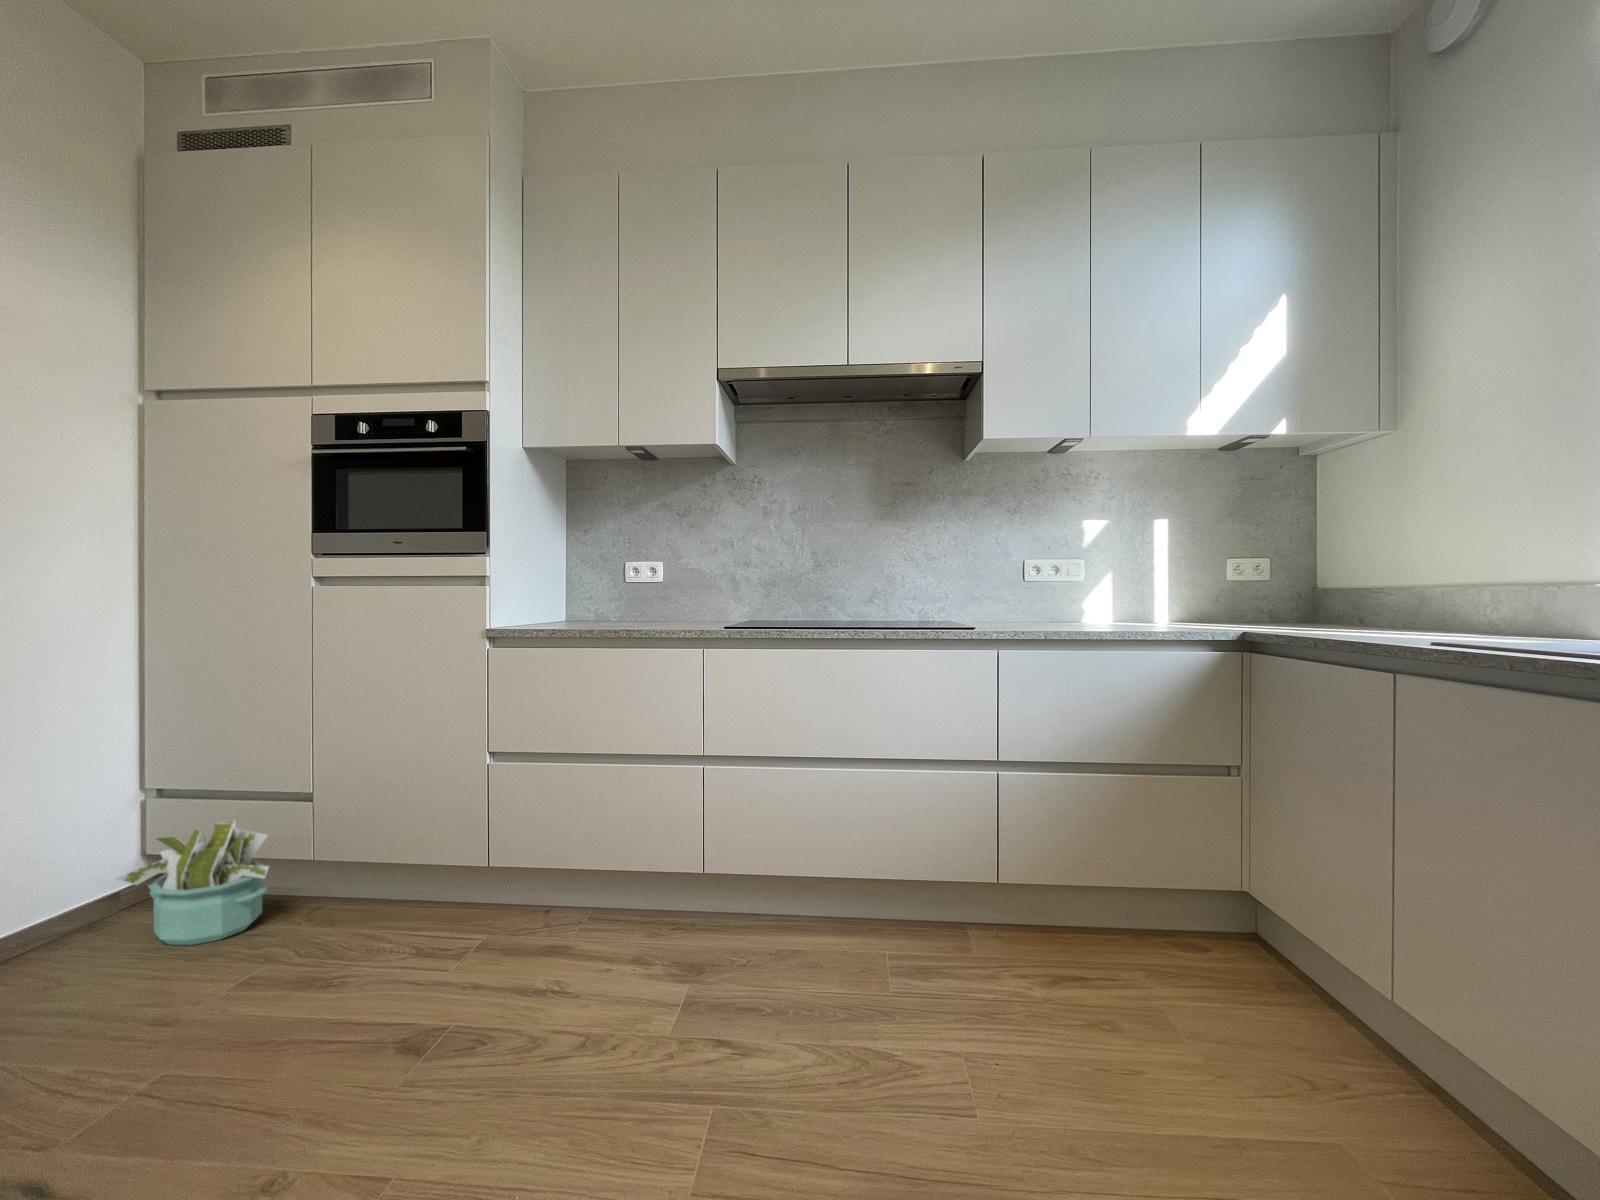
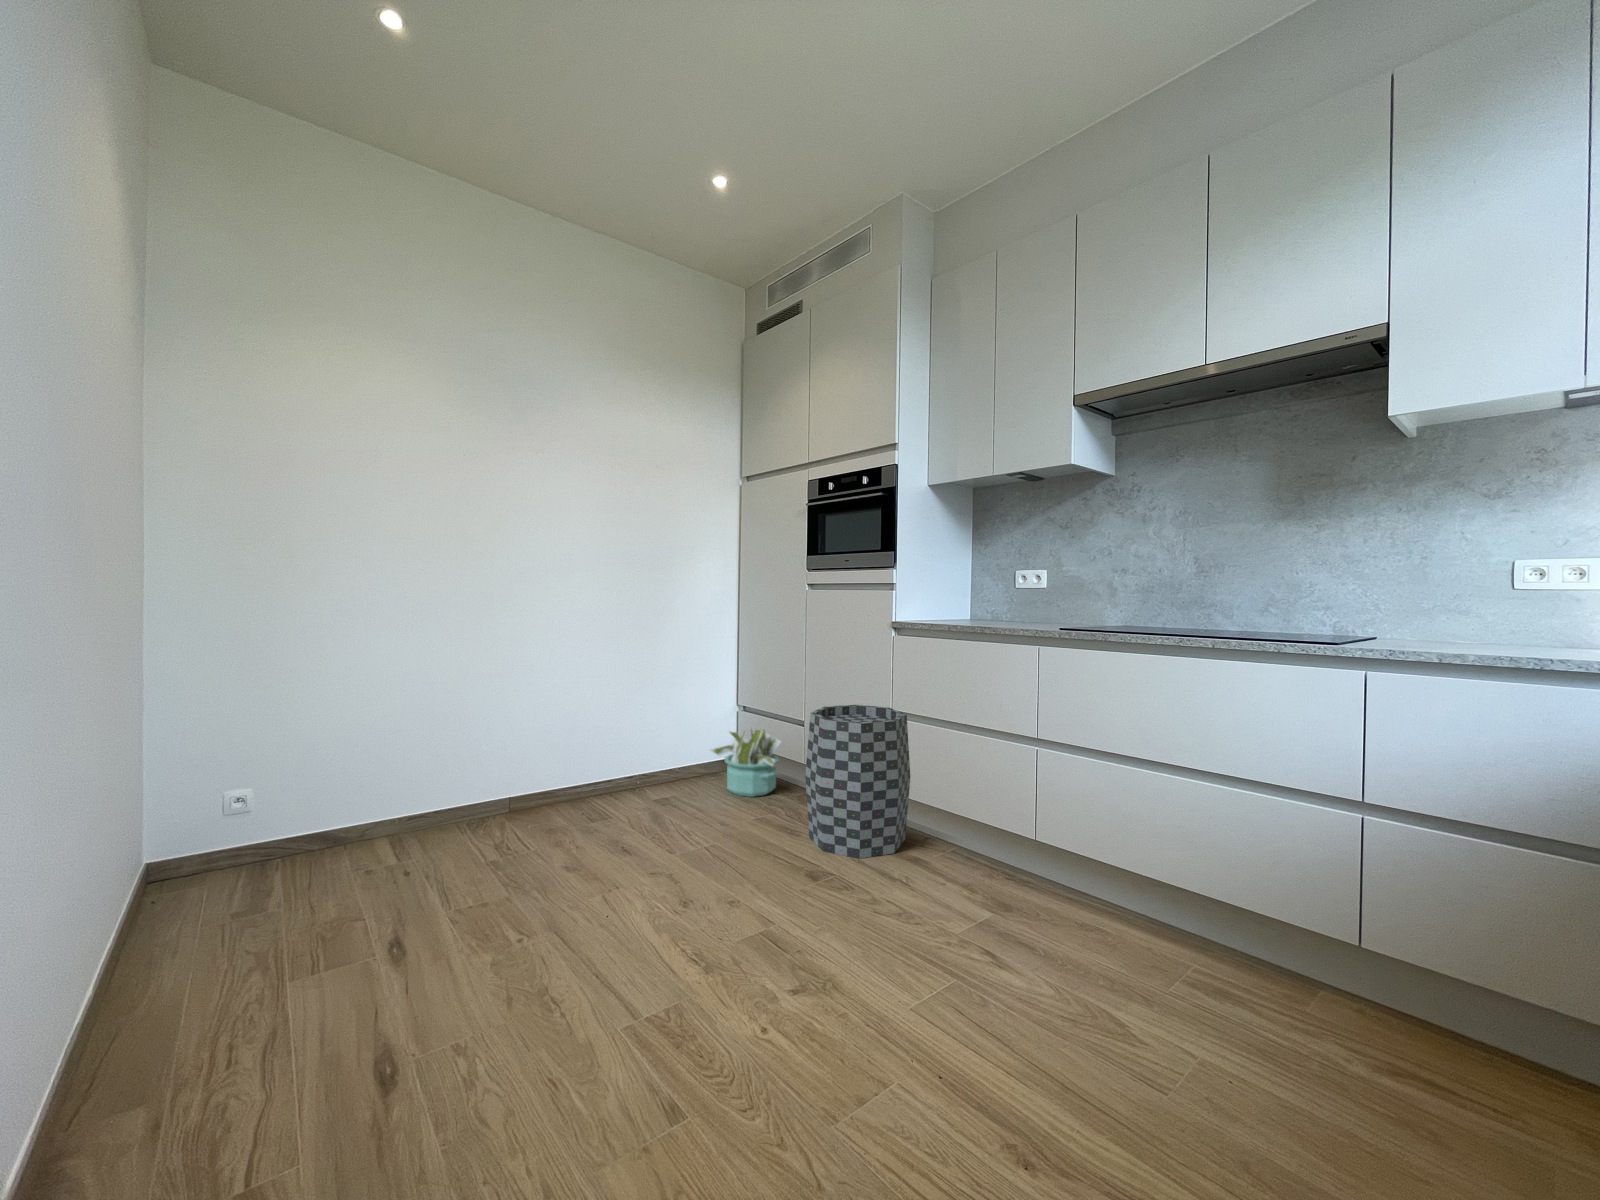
trash can: none [367,751,529,985] -> present [805,705,910,859]

